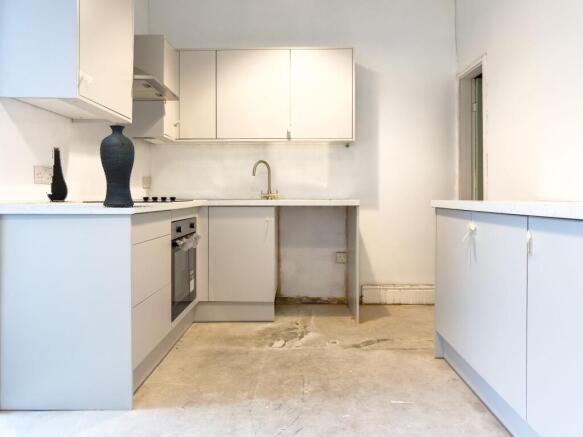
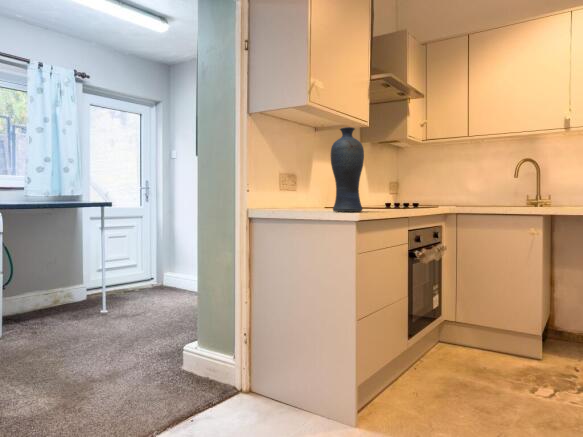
bottle: present [47,148,68,202] -> none [294,157,311,208]

